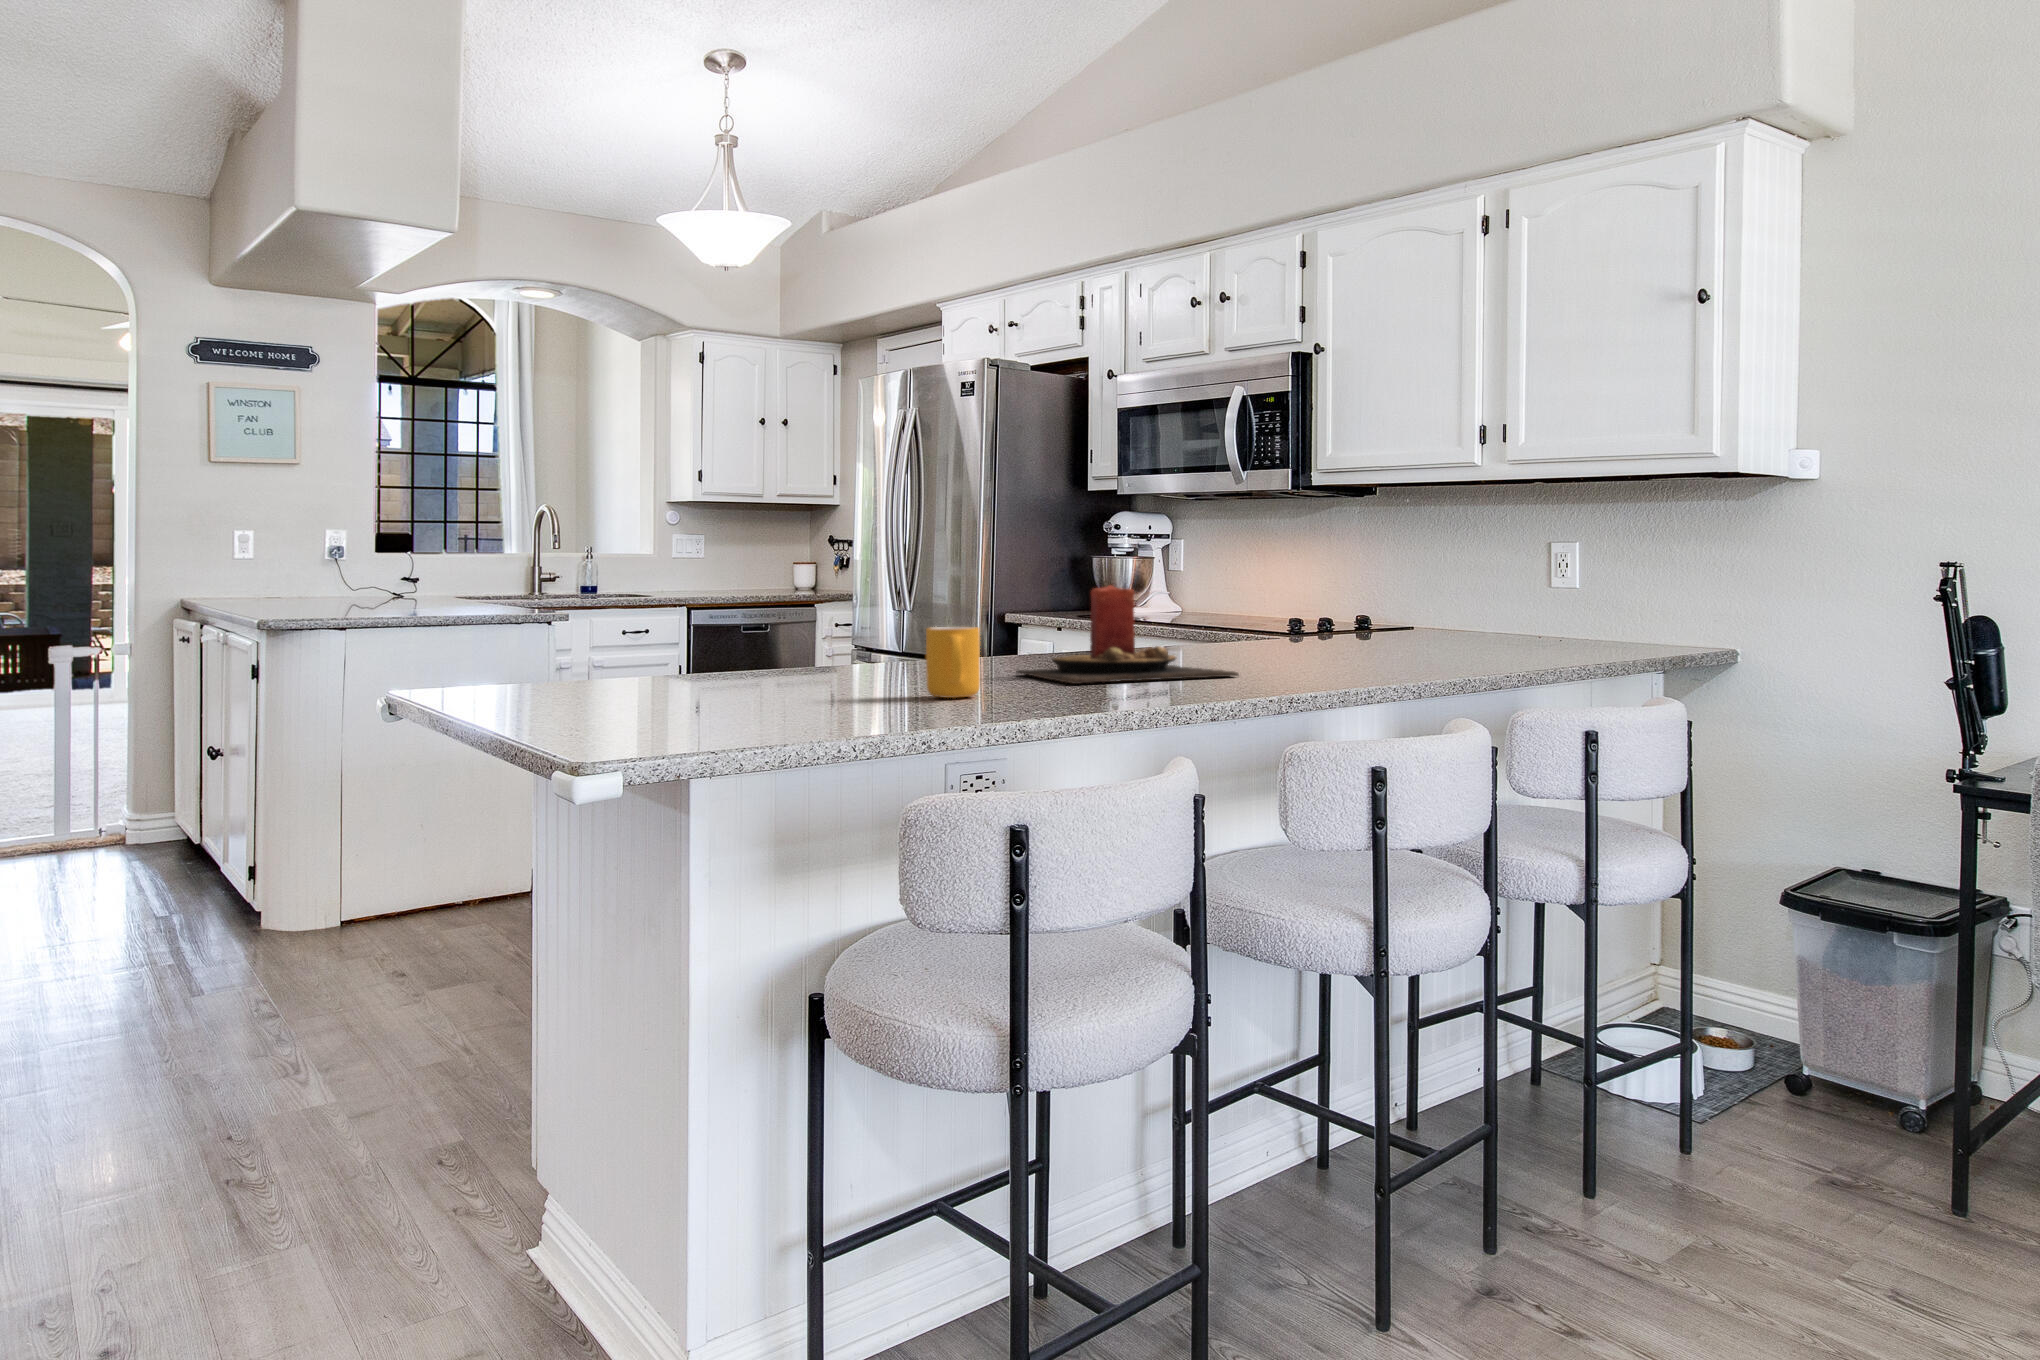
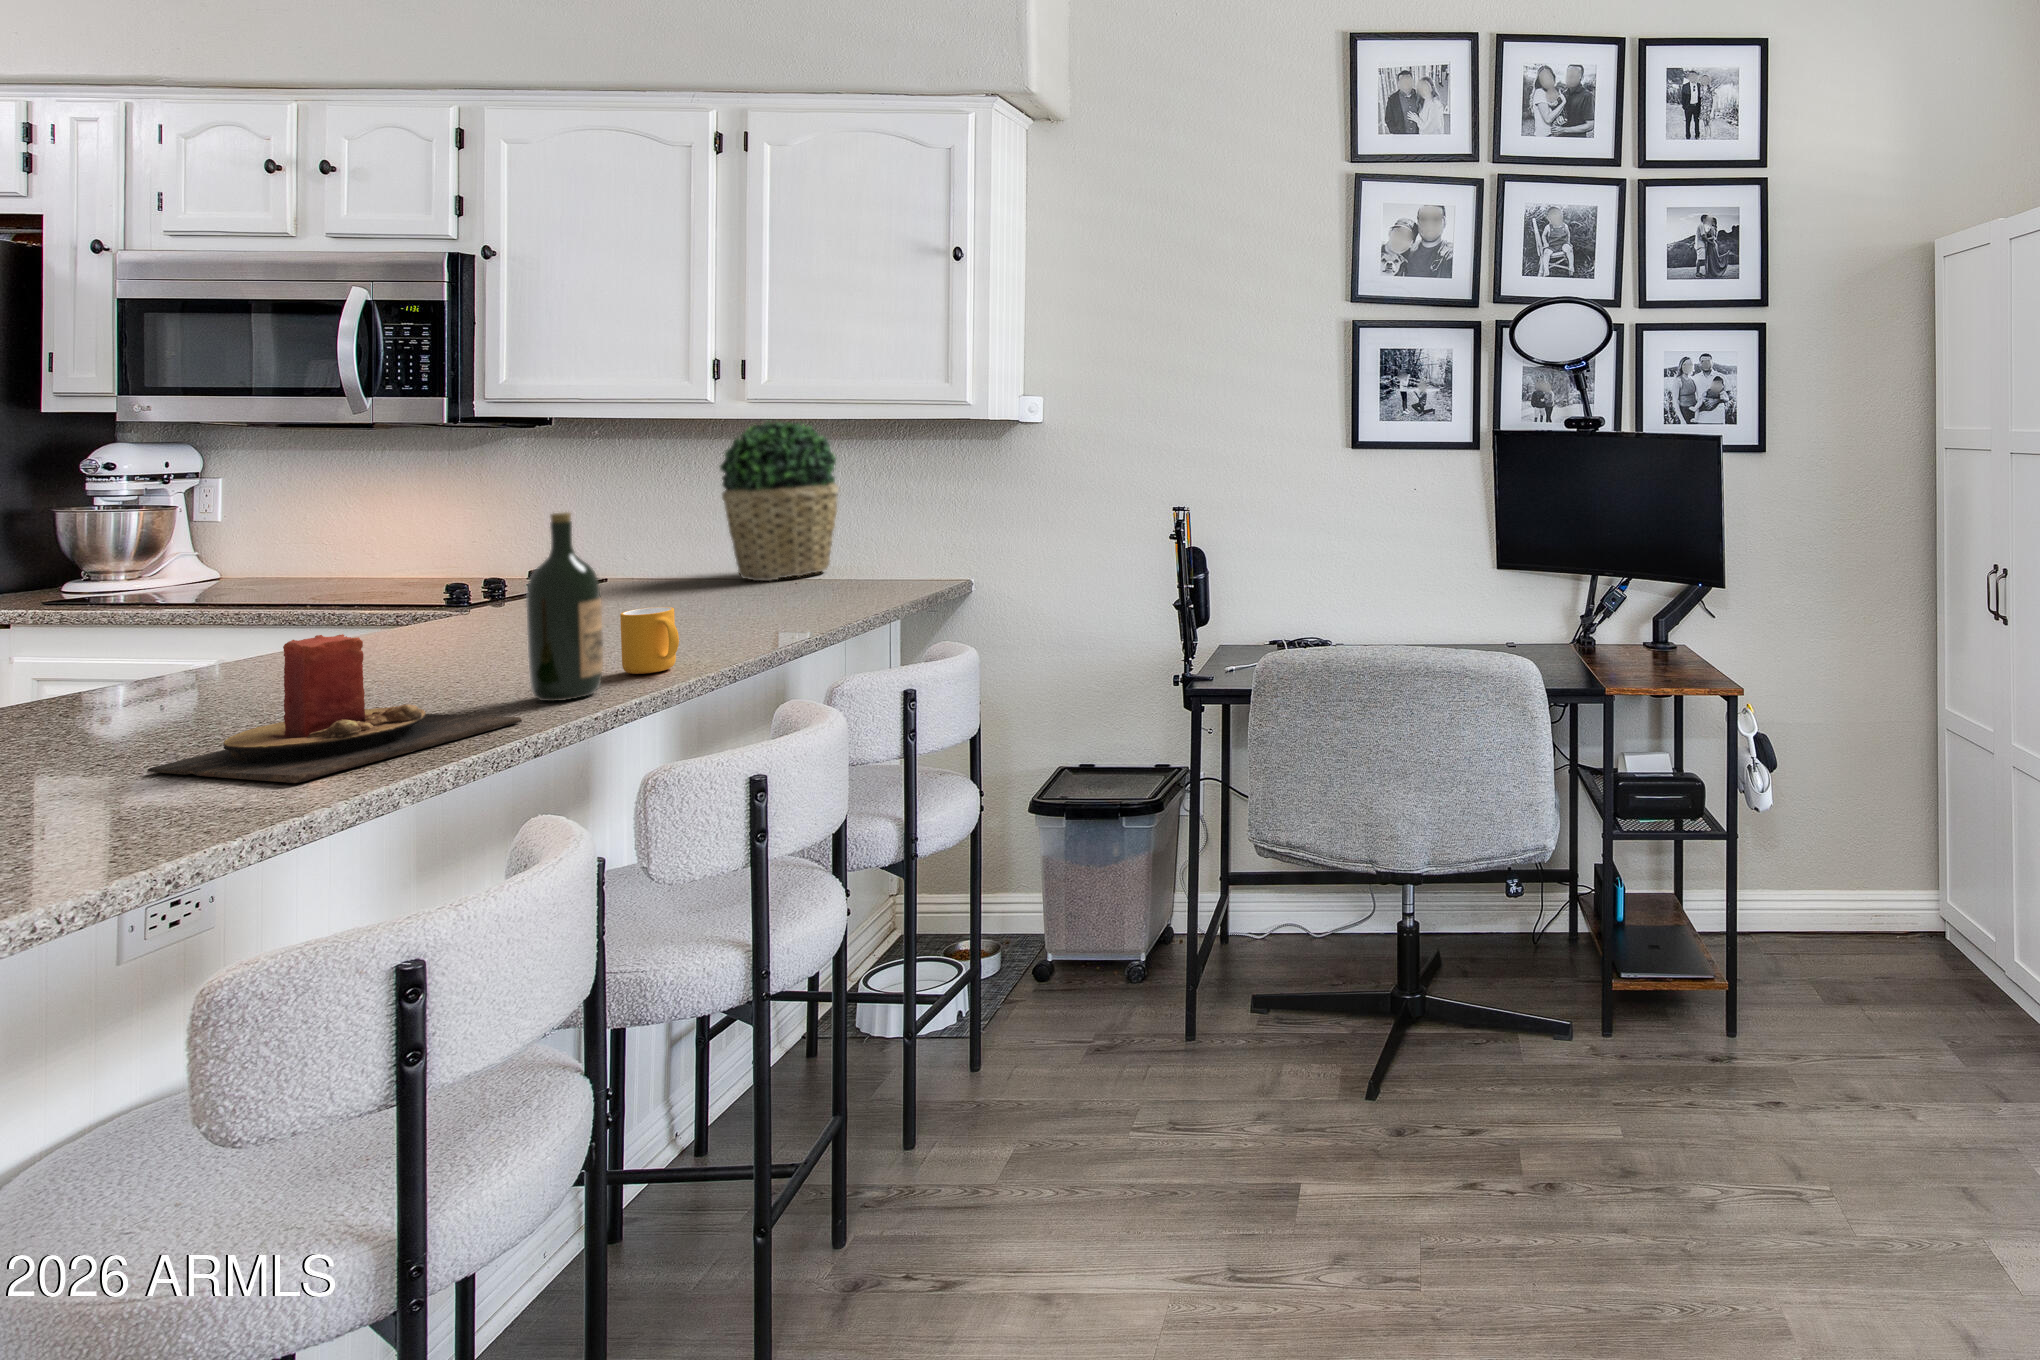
potted plant: none [1492,486,1603,638] -> present [720,420,838,581]
wine bottle: none [1259,509,1315,671] -> present [526,512,603,701]
mug: present [926,627,980,698] -> present [620,607,679,674]

